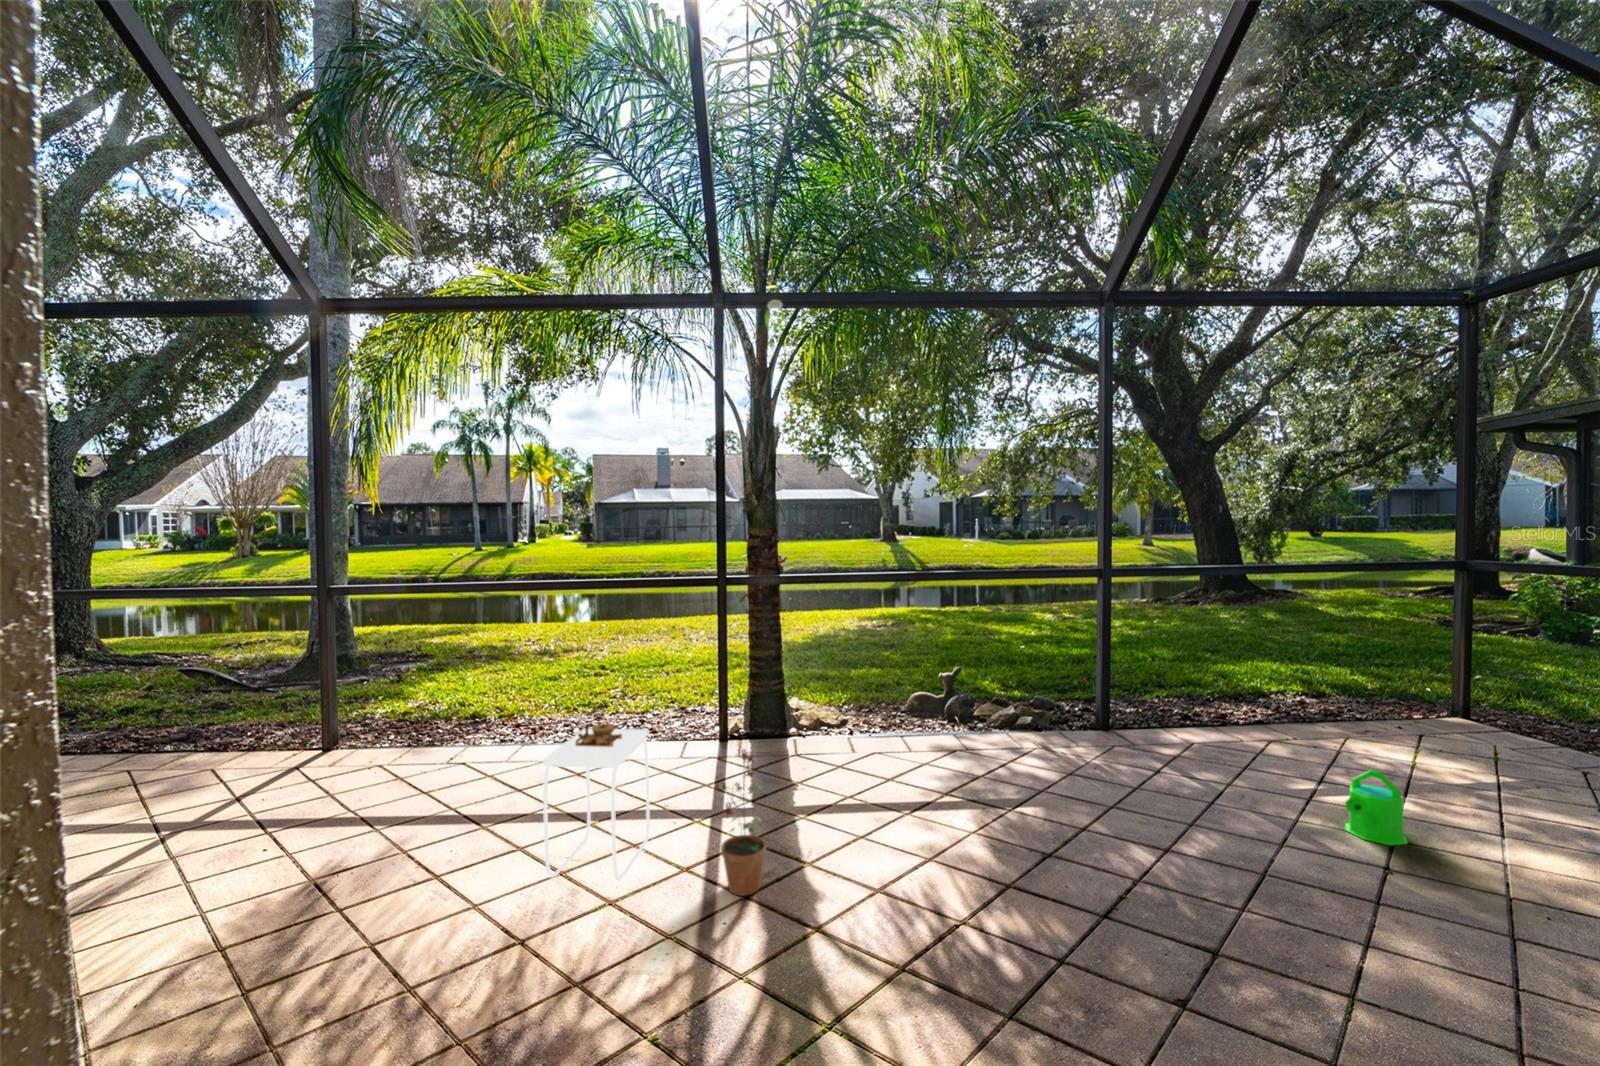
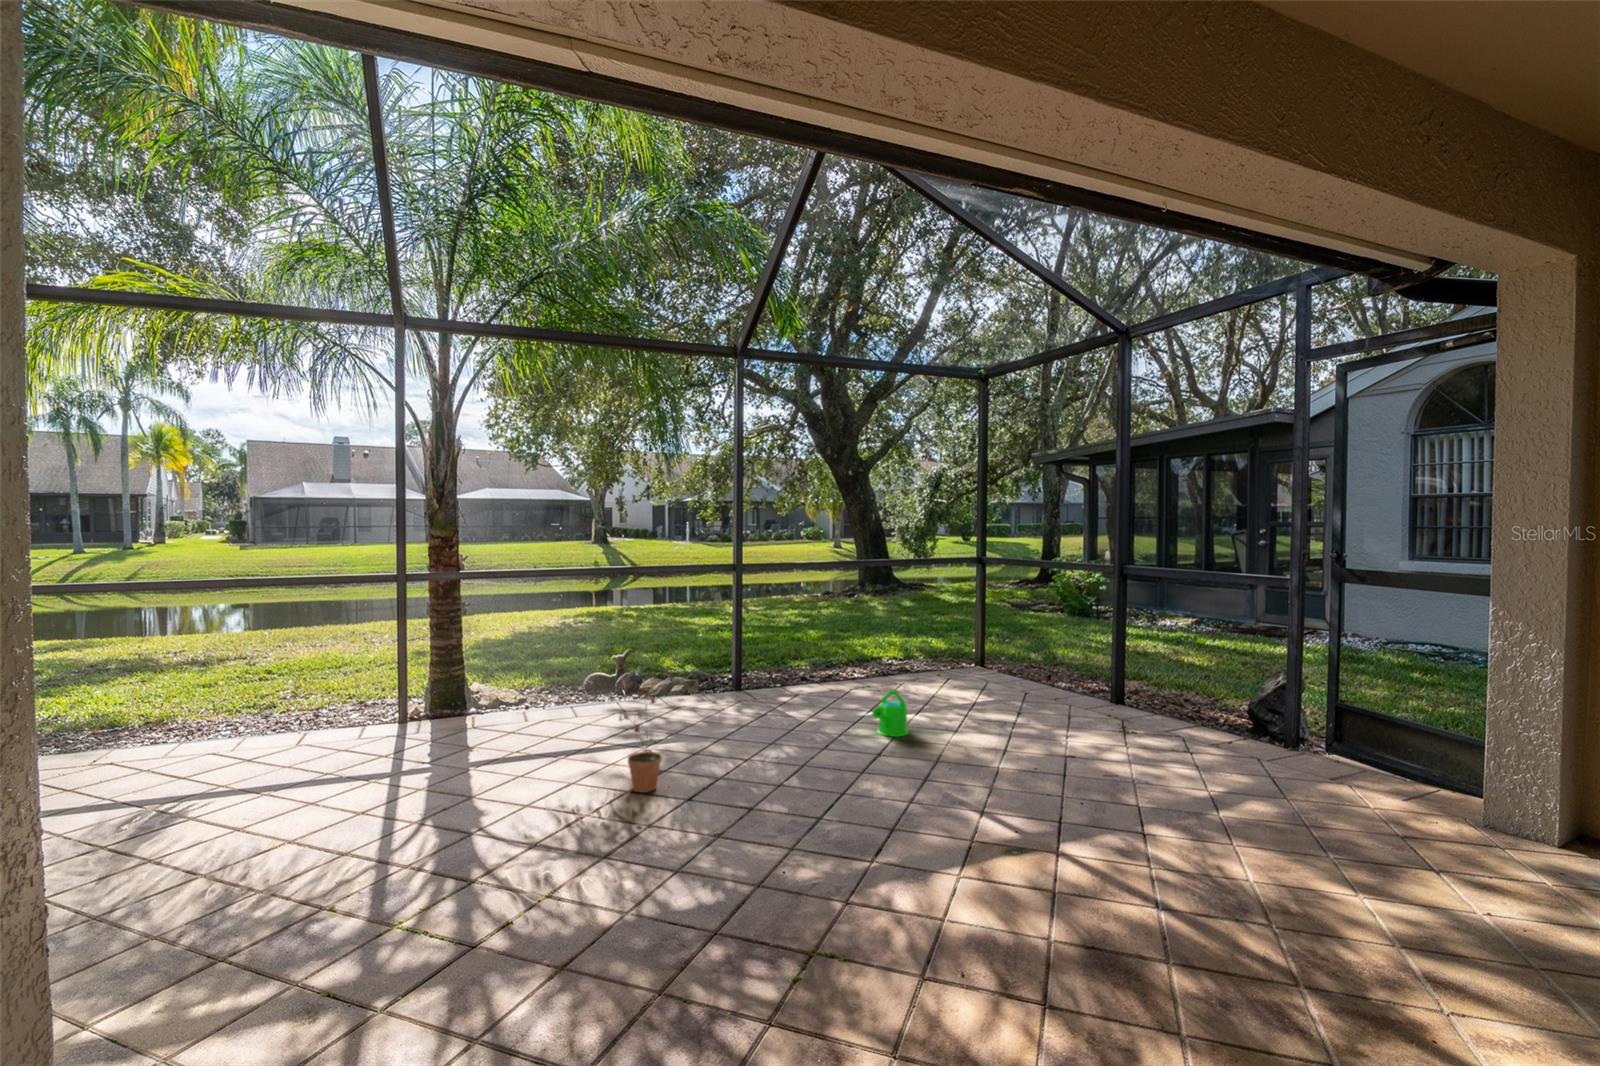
side table: present [543,724,650,881] -> none [214,694,325,832]
potted plant: present [715,750,766,896] -> present [619,688,662,792]

